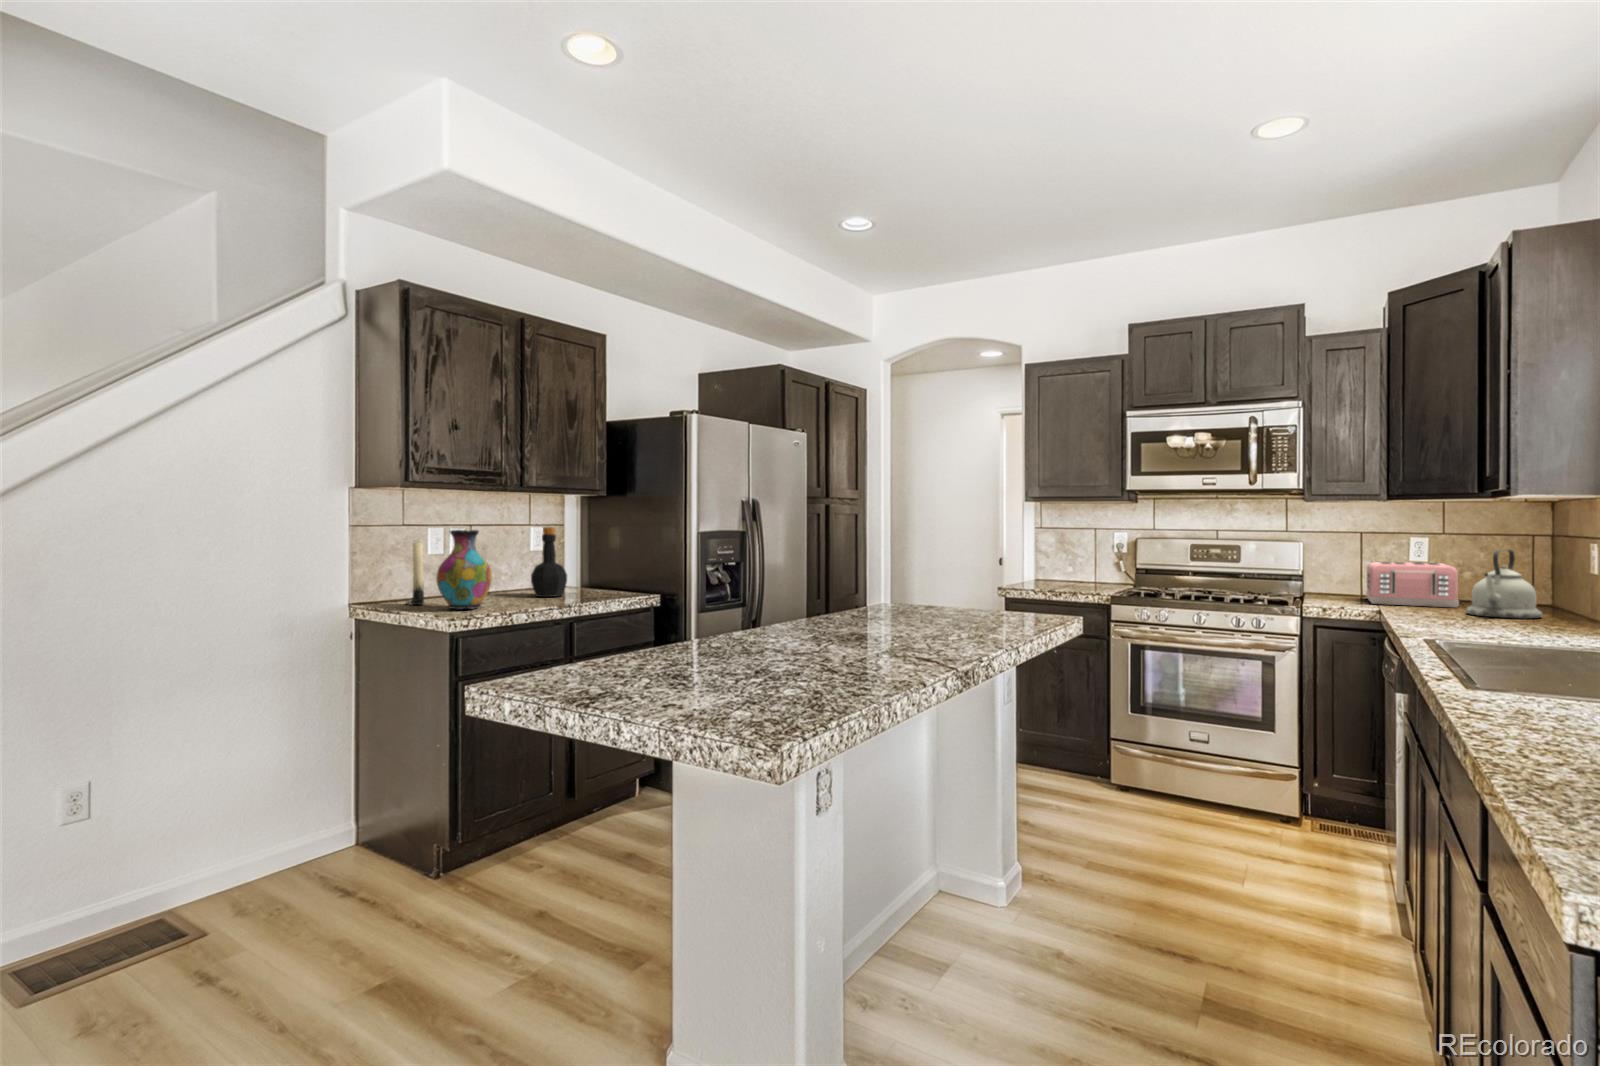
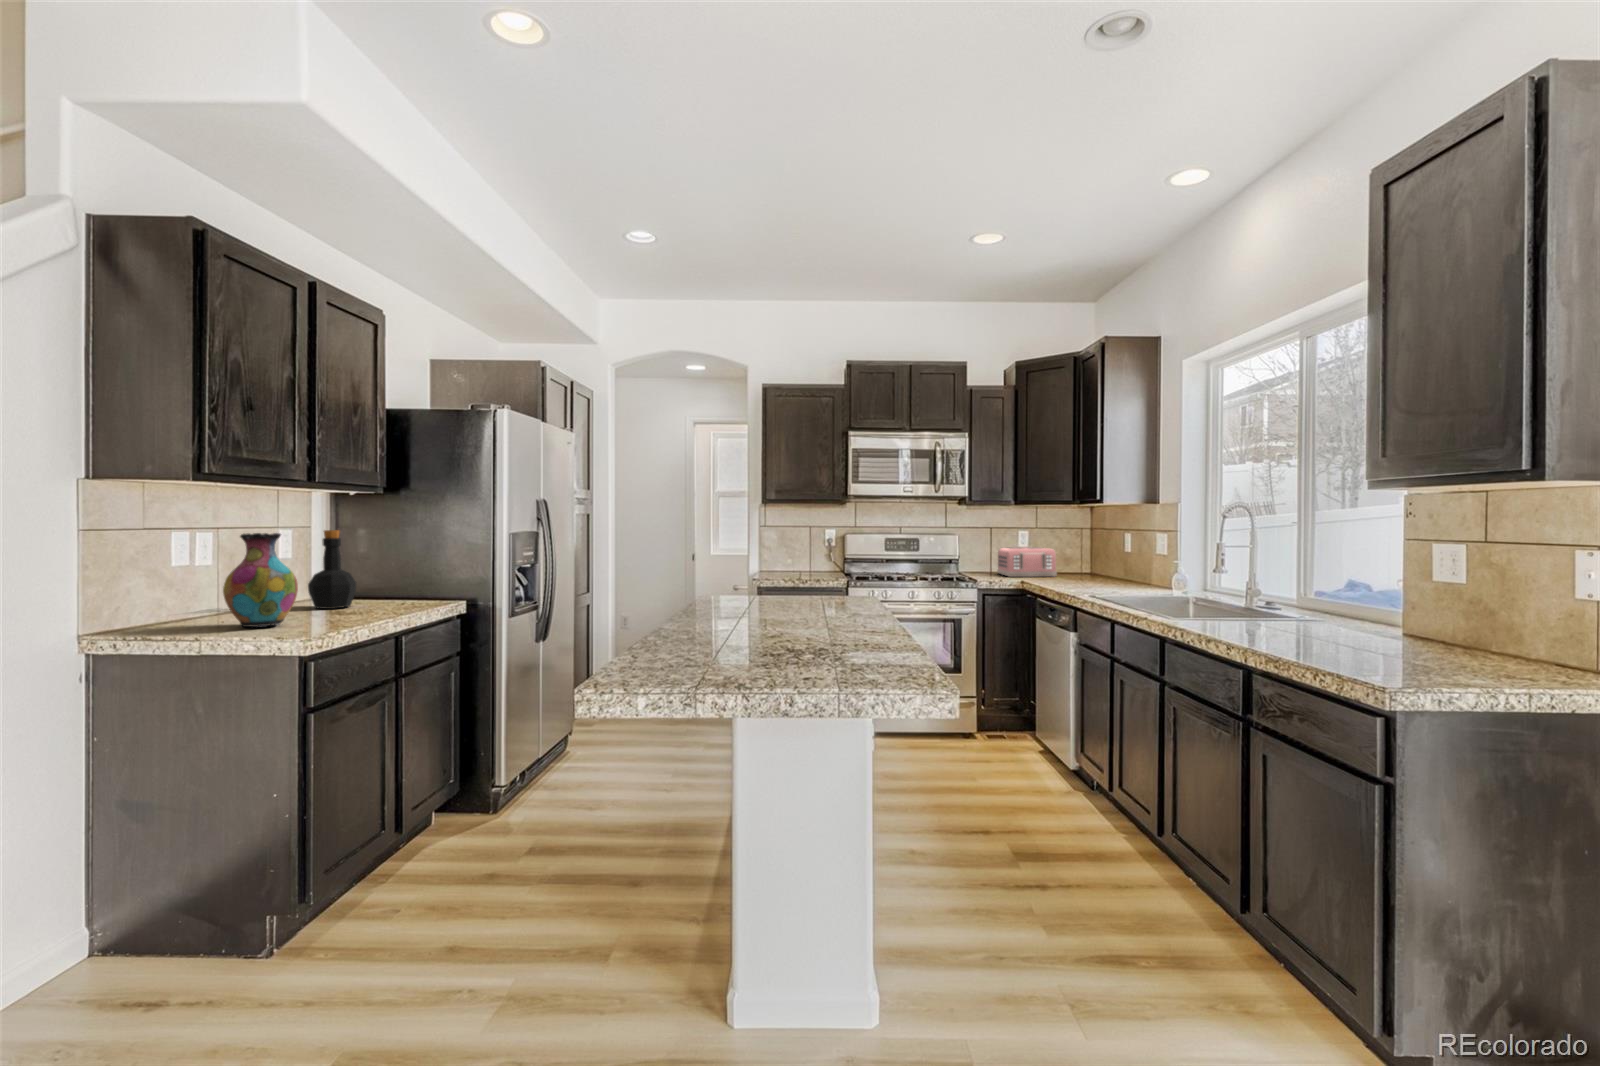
candle: present [406,541,424,605] -> none [163,547,192,627]
kettle: present [1466,549,1542,619] -> none [1068,537,1109,581]

